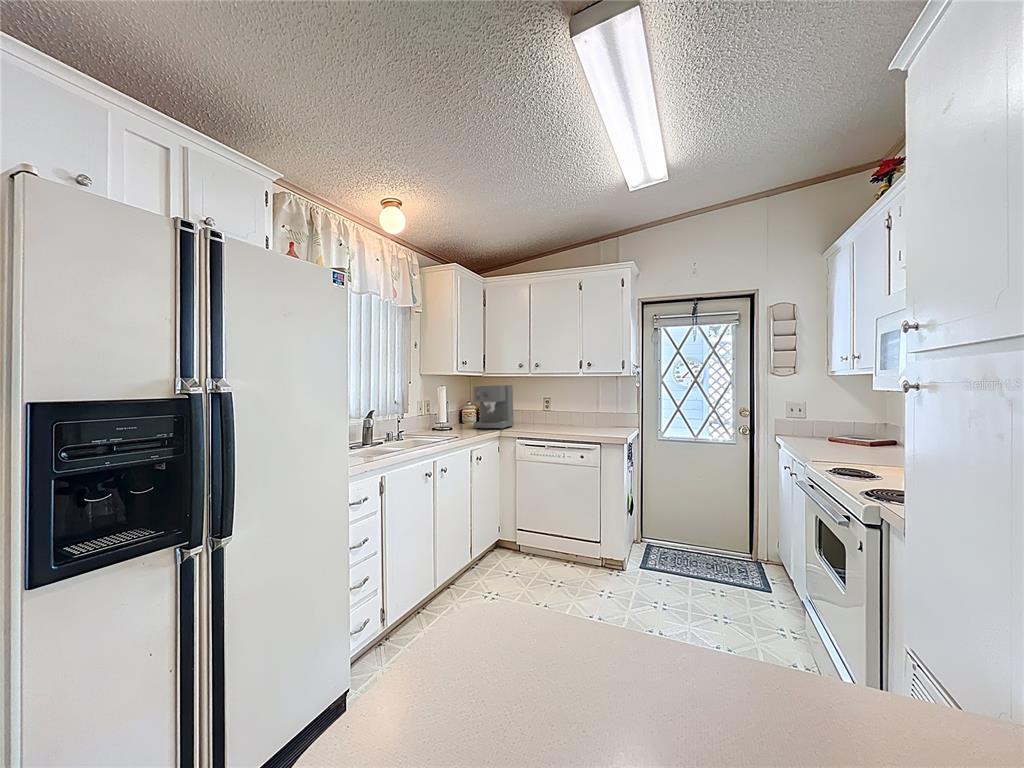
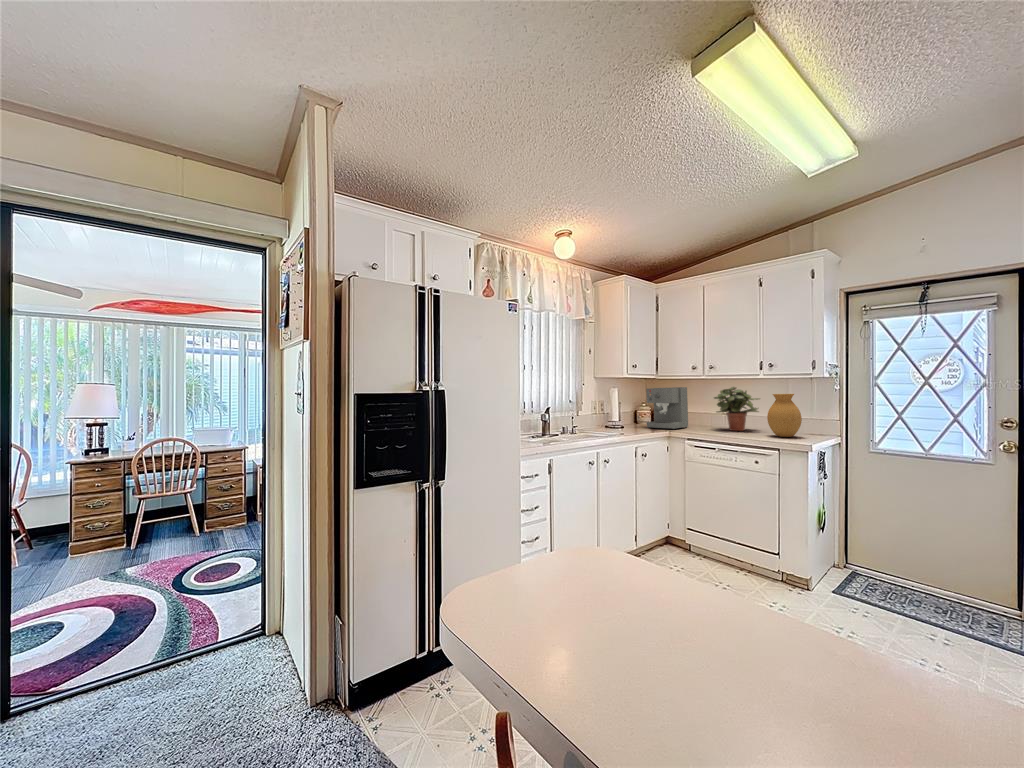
potted plant: none [537,385,578,427] -> present [714,387,760,431]
vase: none [587,391,614,431] -> present [767,394,802,437]

